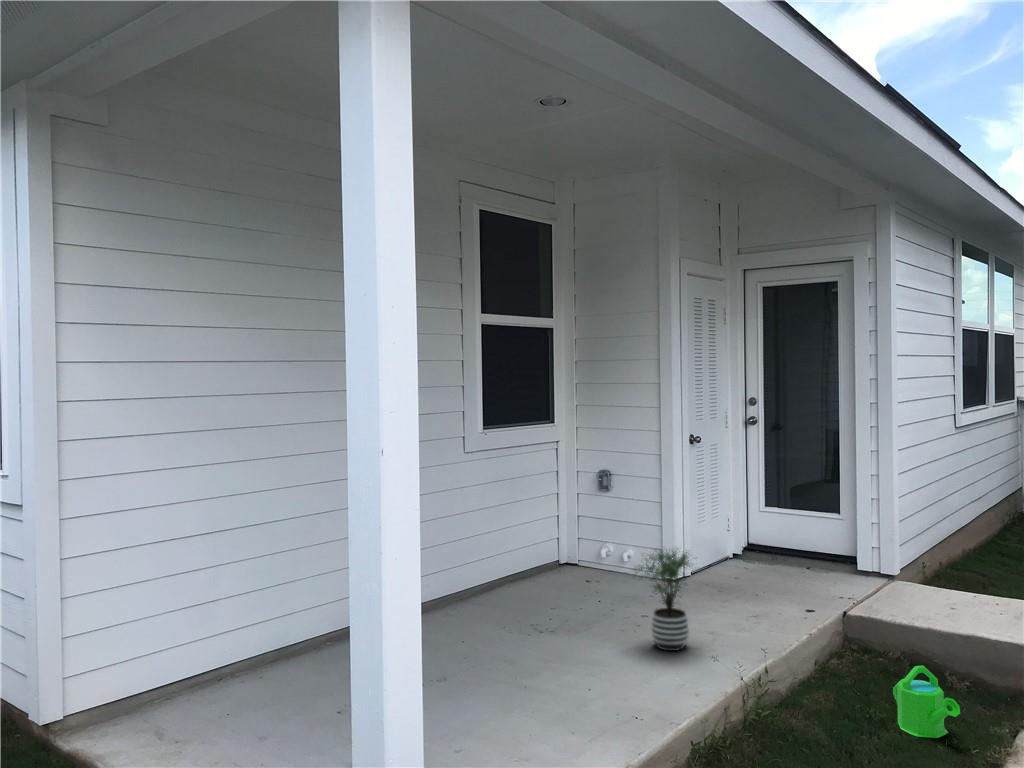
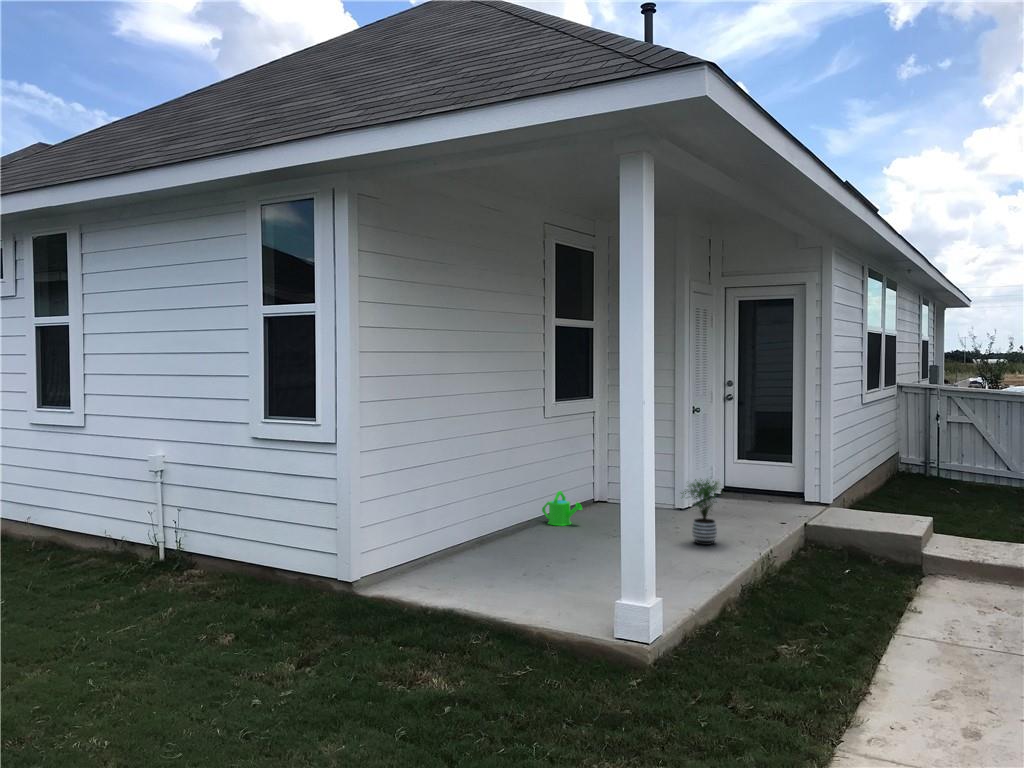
watering can: present [893,665,960,738] -> present [542,491,582,526]

